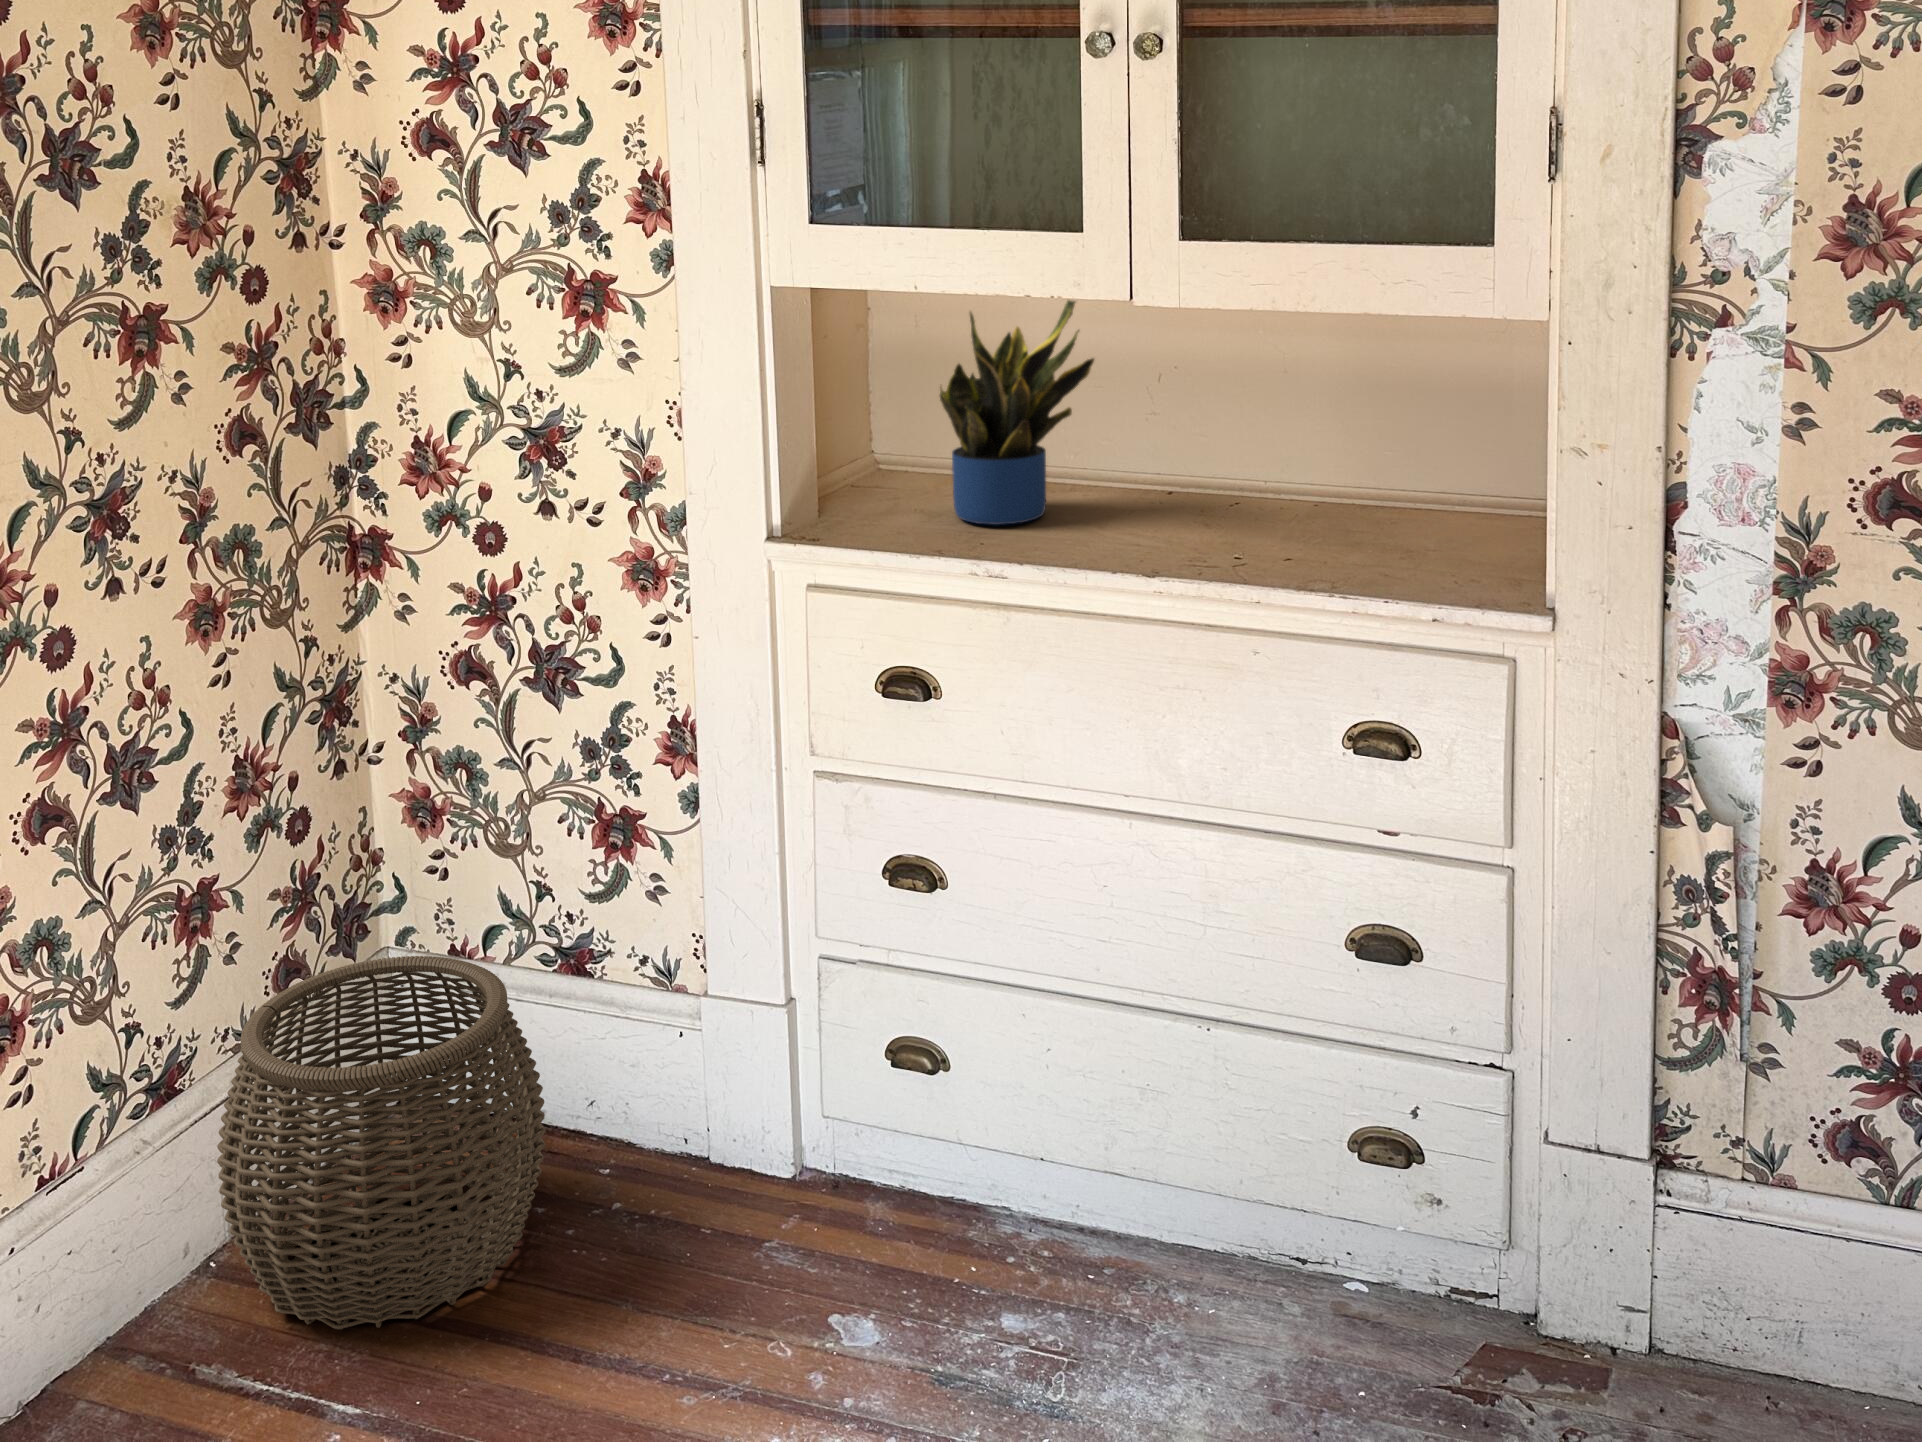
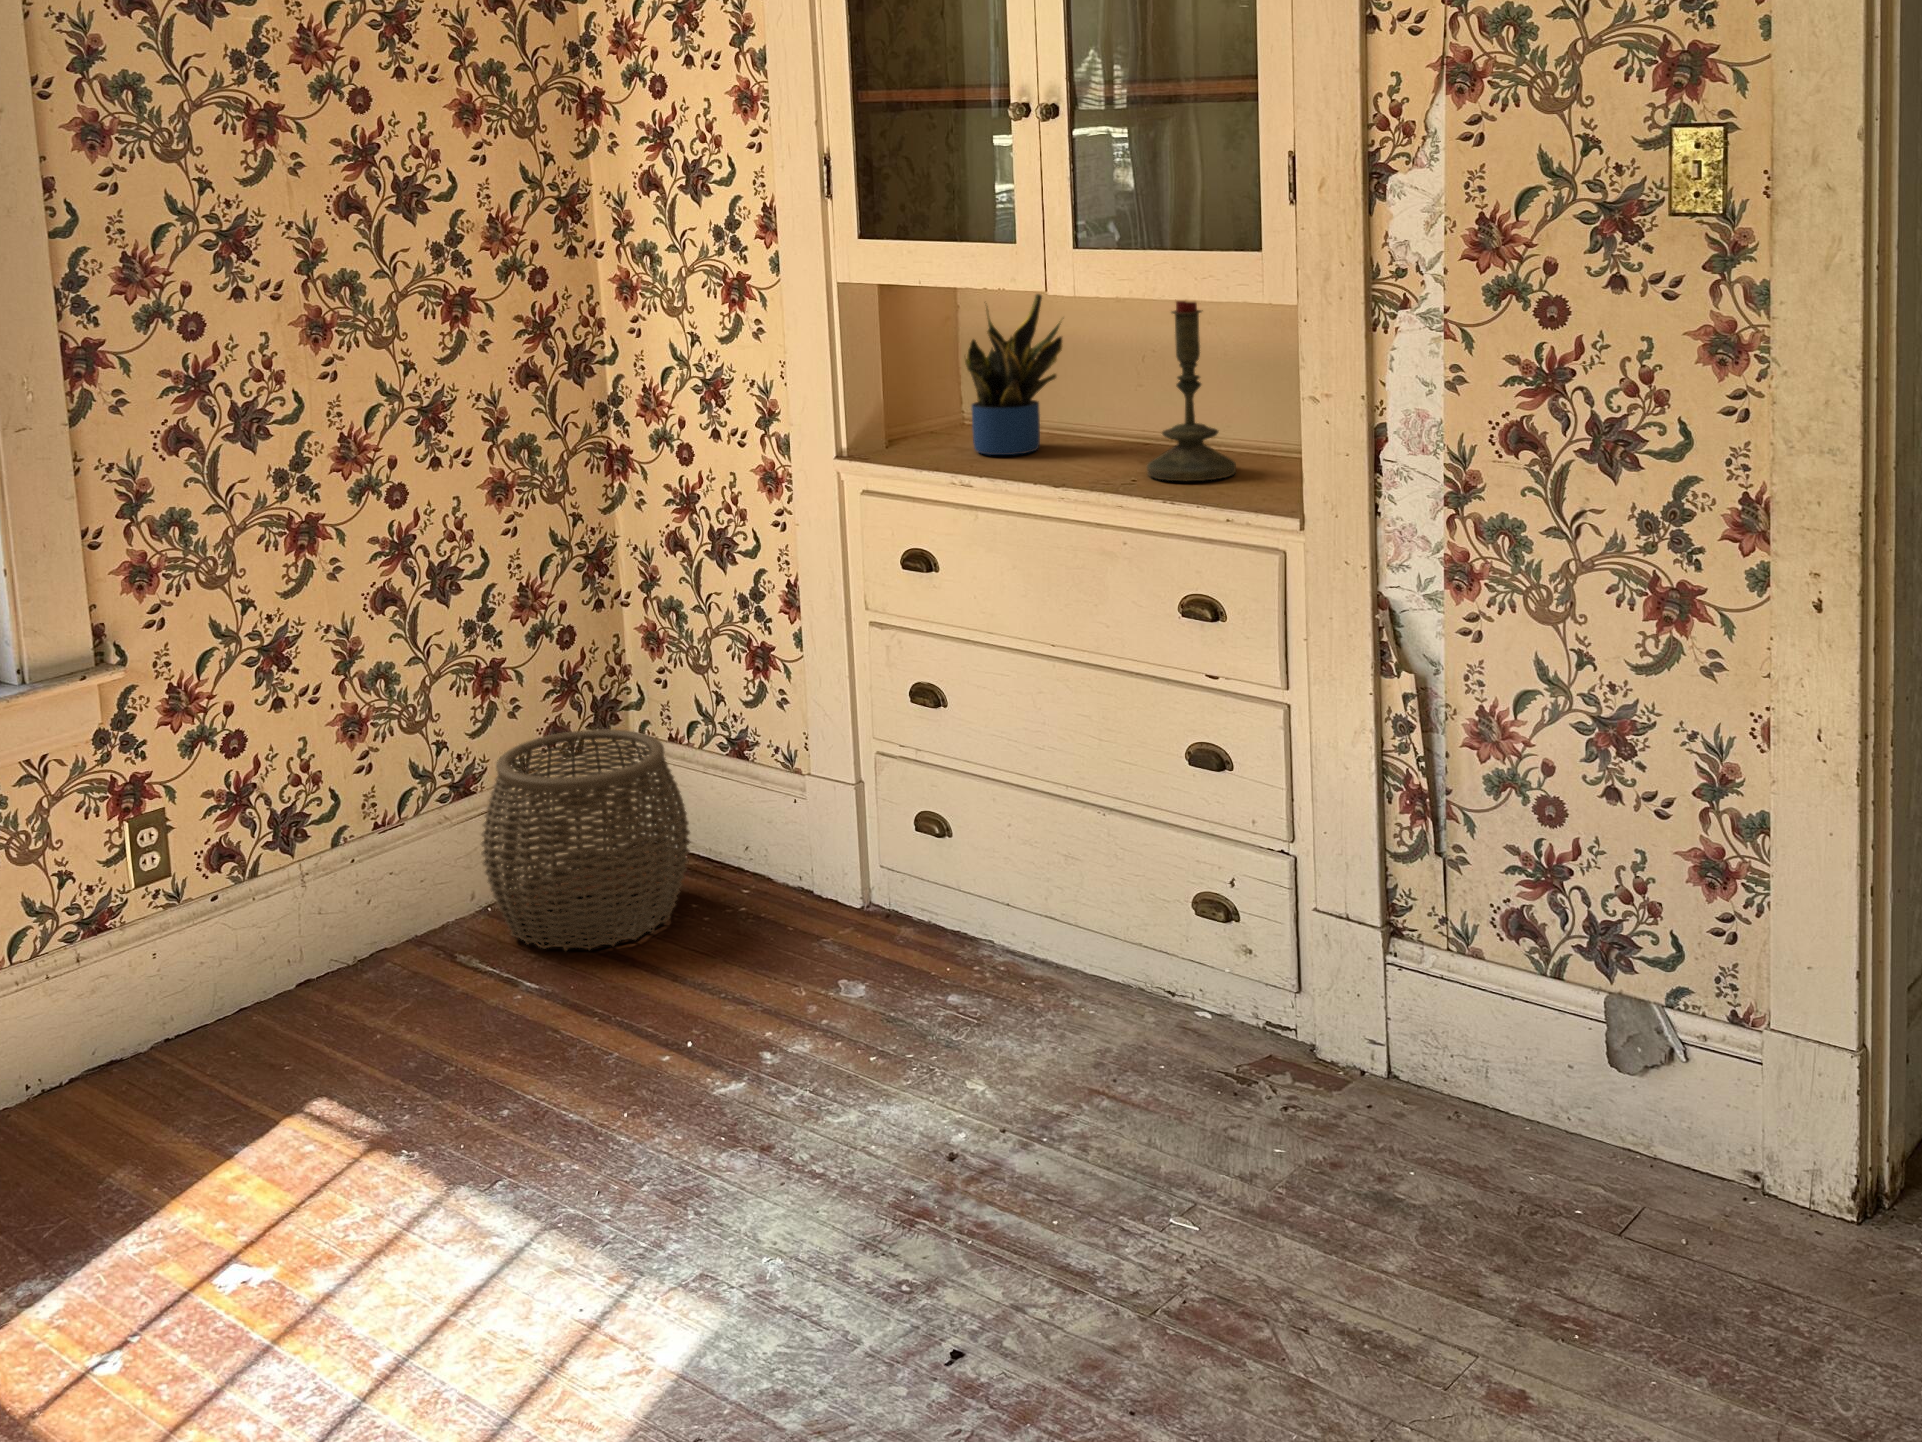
candle: none [1239,238,1360,558] -> present [1147,301,1236,481]

